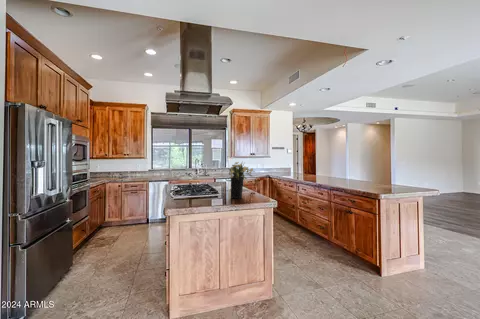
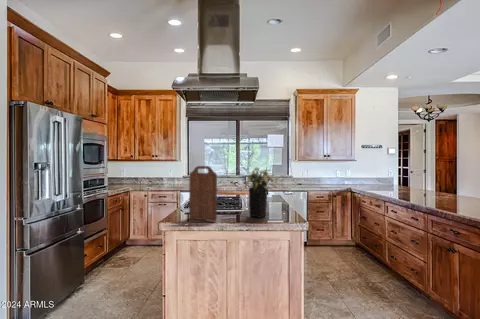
cutting board: none [188,161,211,204] -> present [189,166,217,221]

